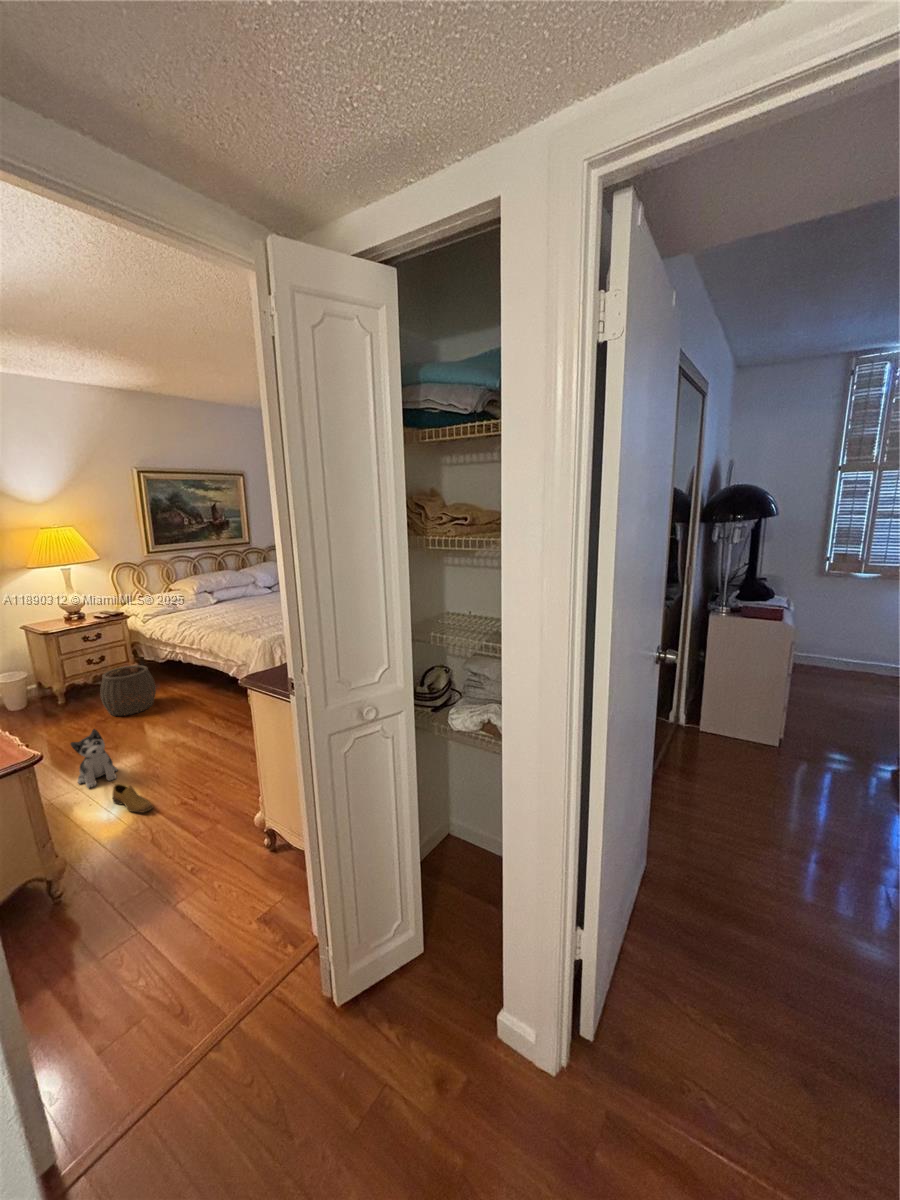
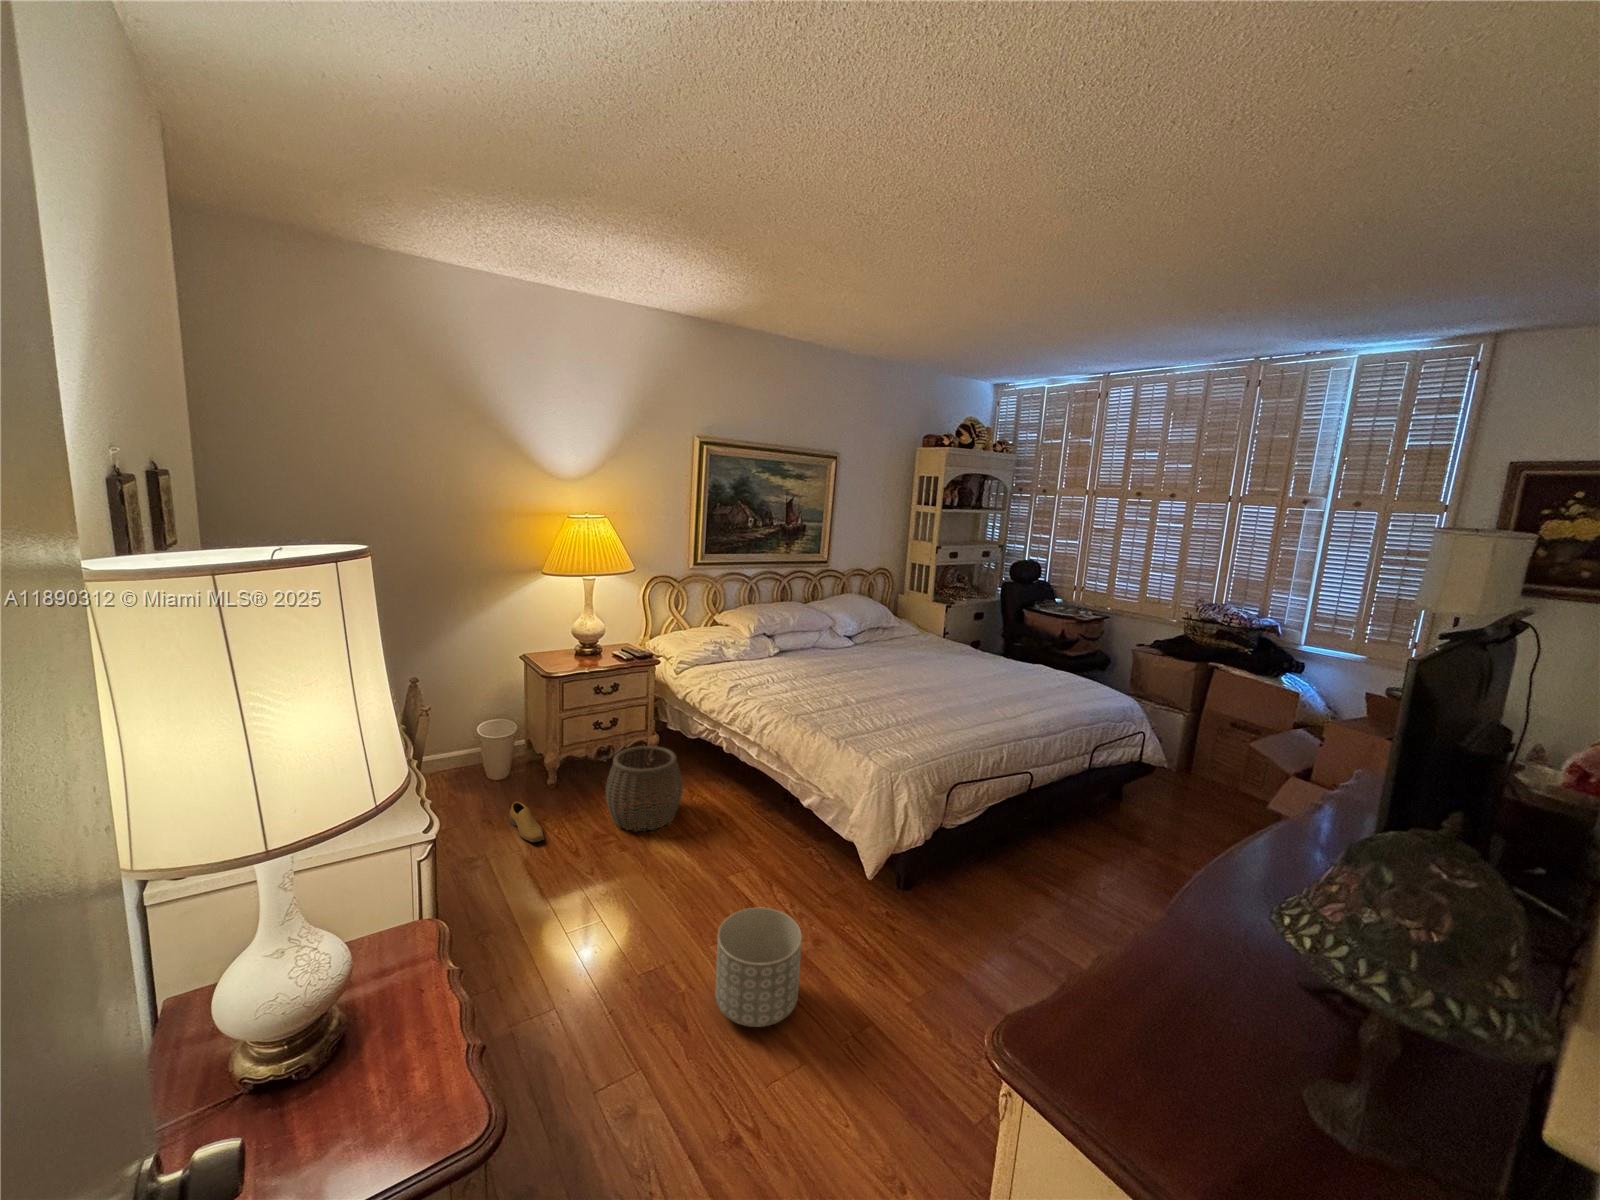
planter: none [170,717,222,769] -> present [715,908,802,1027]
plush toy: present [71,729,118,788] -> none [557,898,620,1011]
shoe: present [112,784,153,813] -> present [509,801,544,842]

